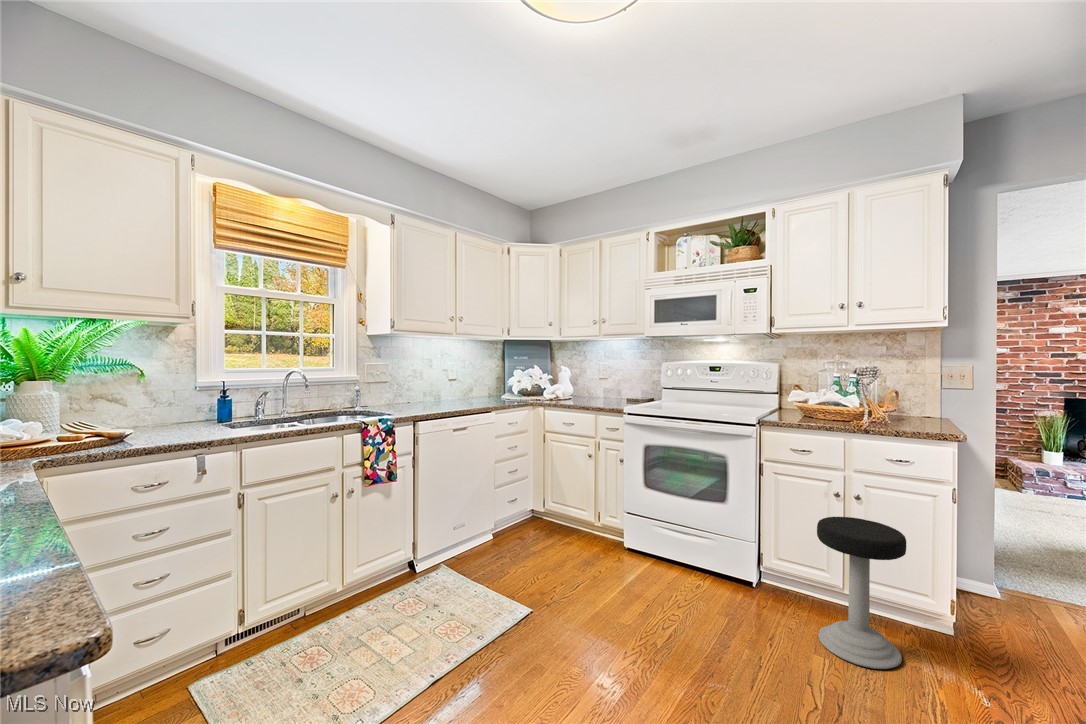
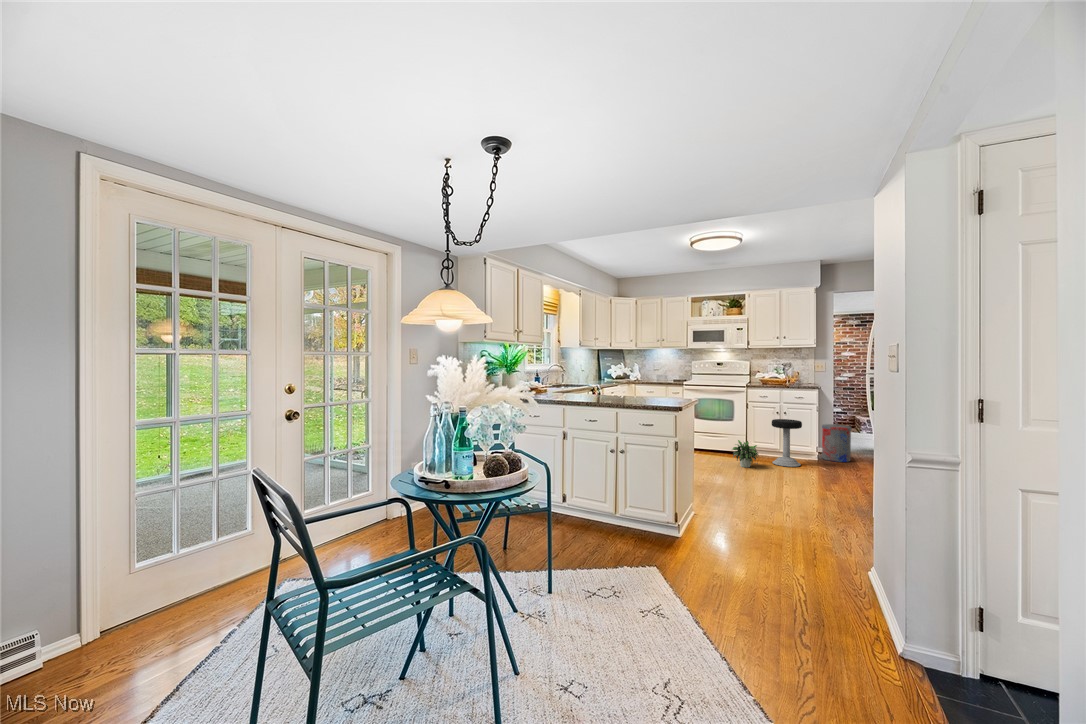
trash can: none [962,526,1057,647] -> present [822,422,851,462]
potted plant: none [696,569,776,660] -> present [732,440,758,467]

